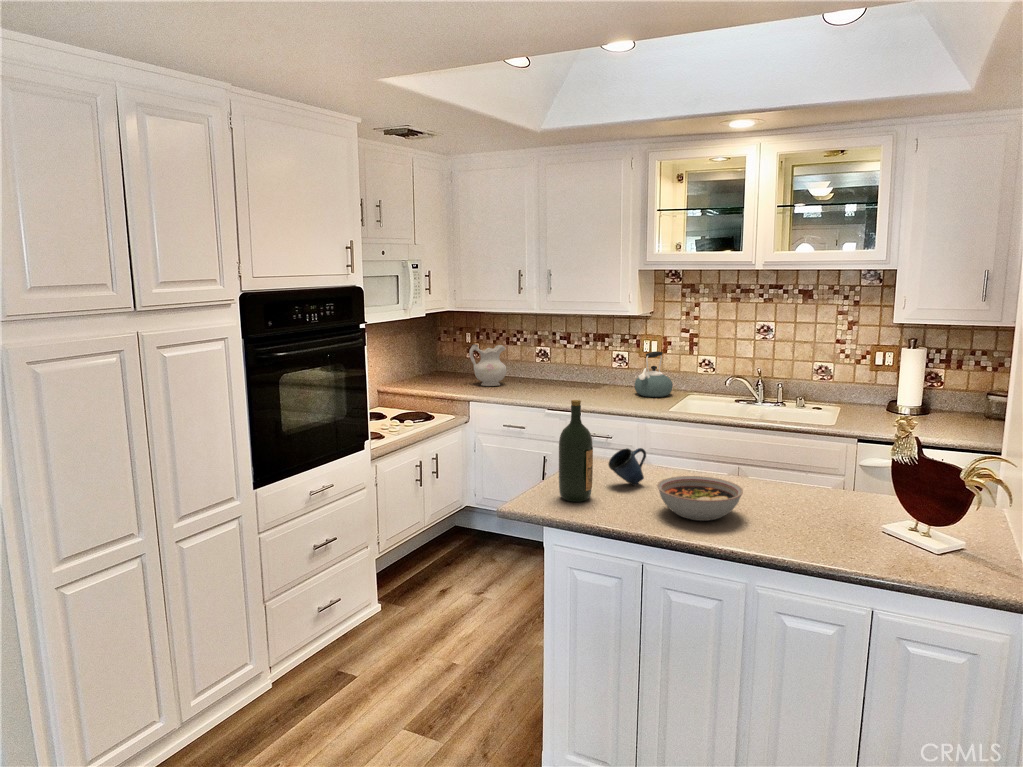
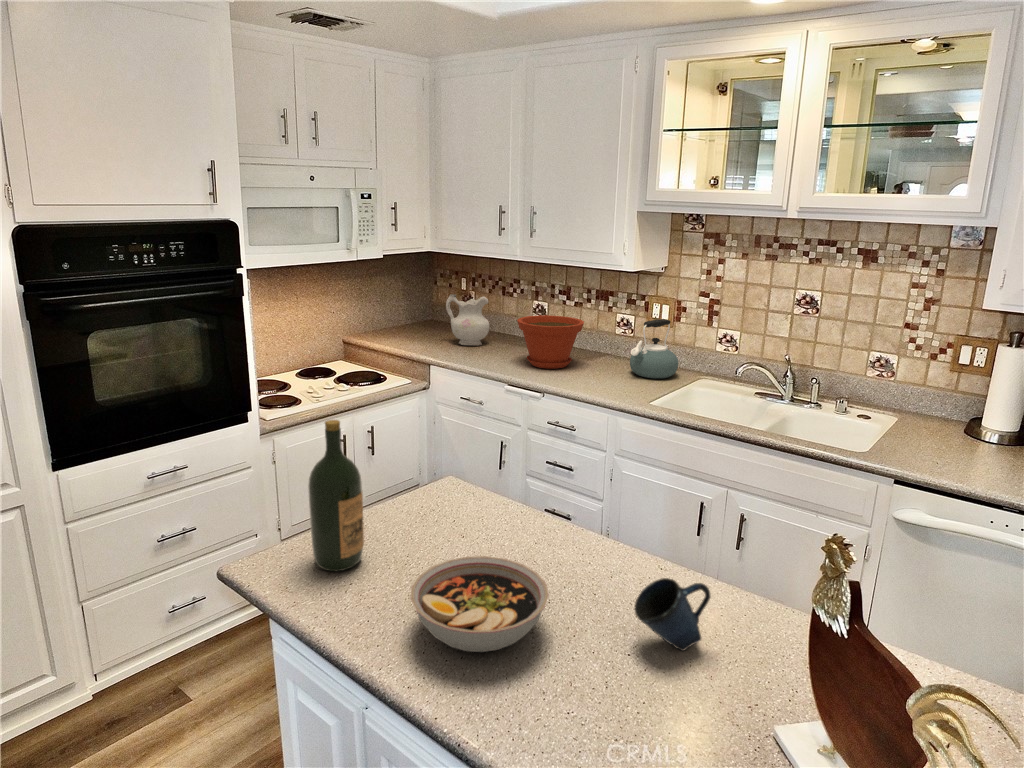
plant pot: none [543,355,597,396] -> present [517,315,584,369]
mug: present [609,448,646,486] -> present [635,578,710,651]

